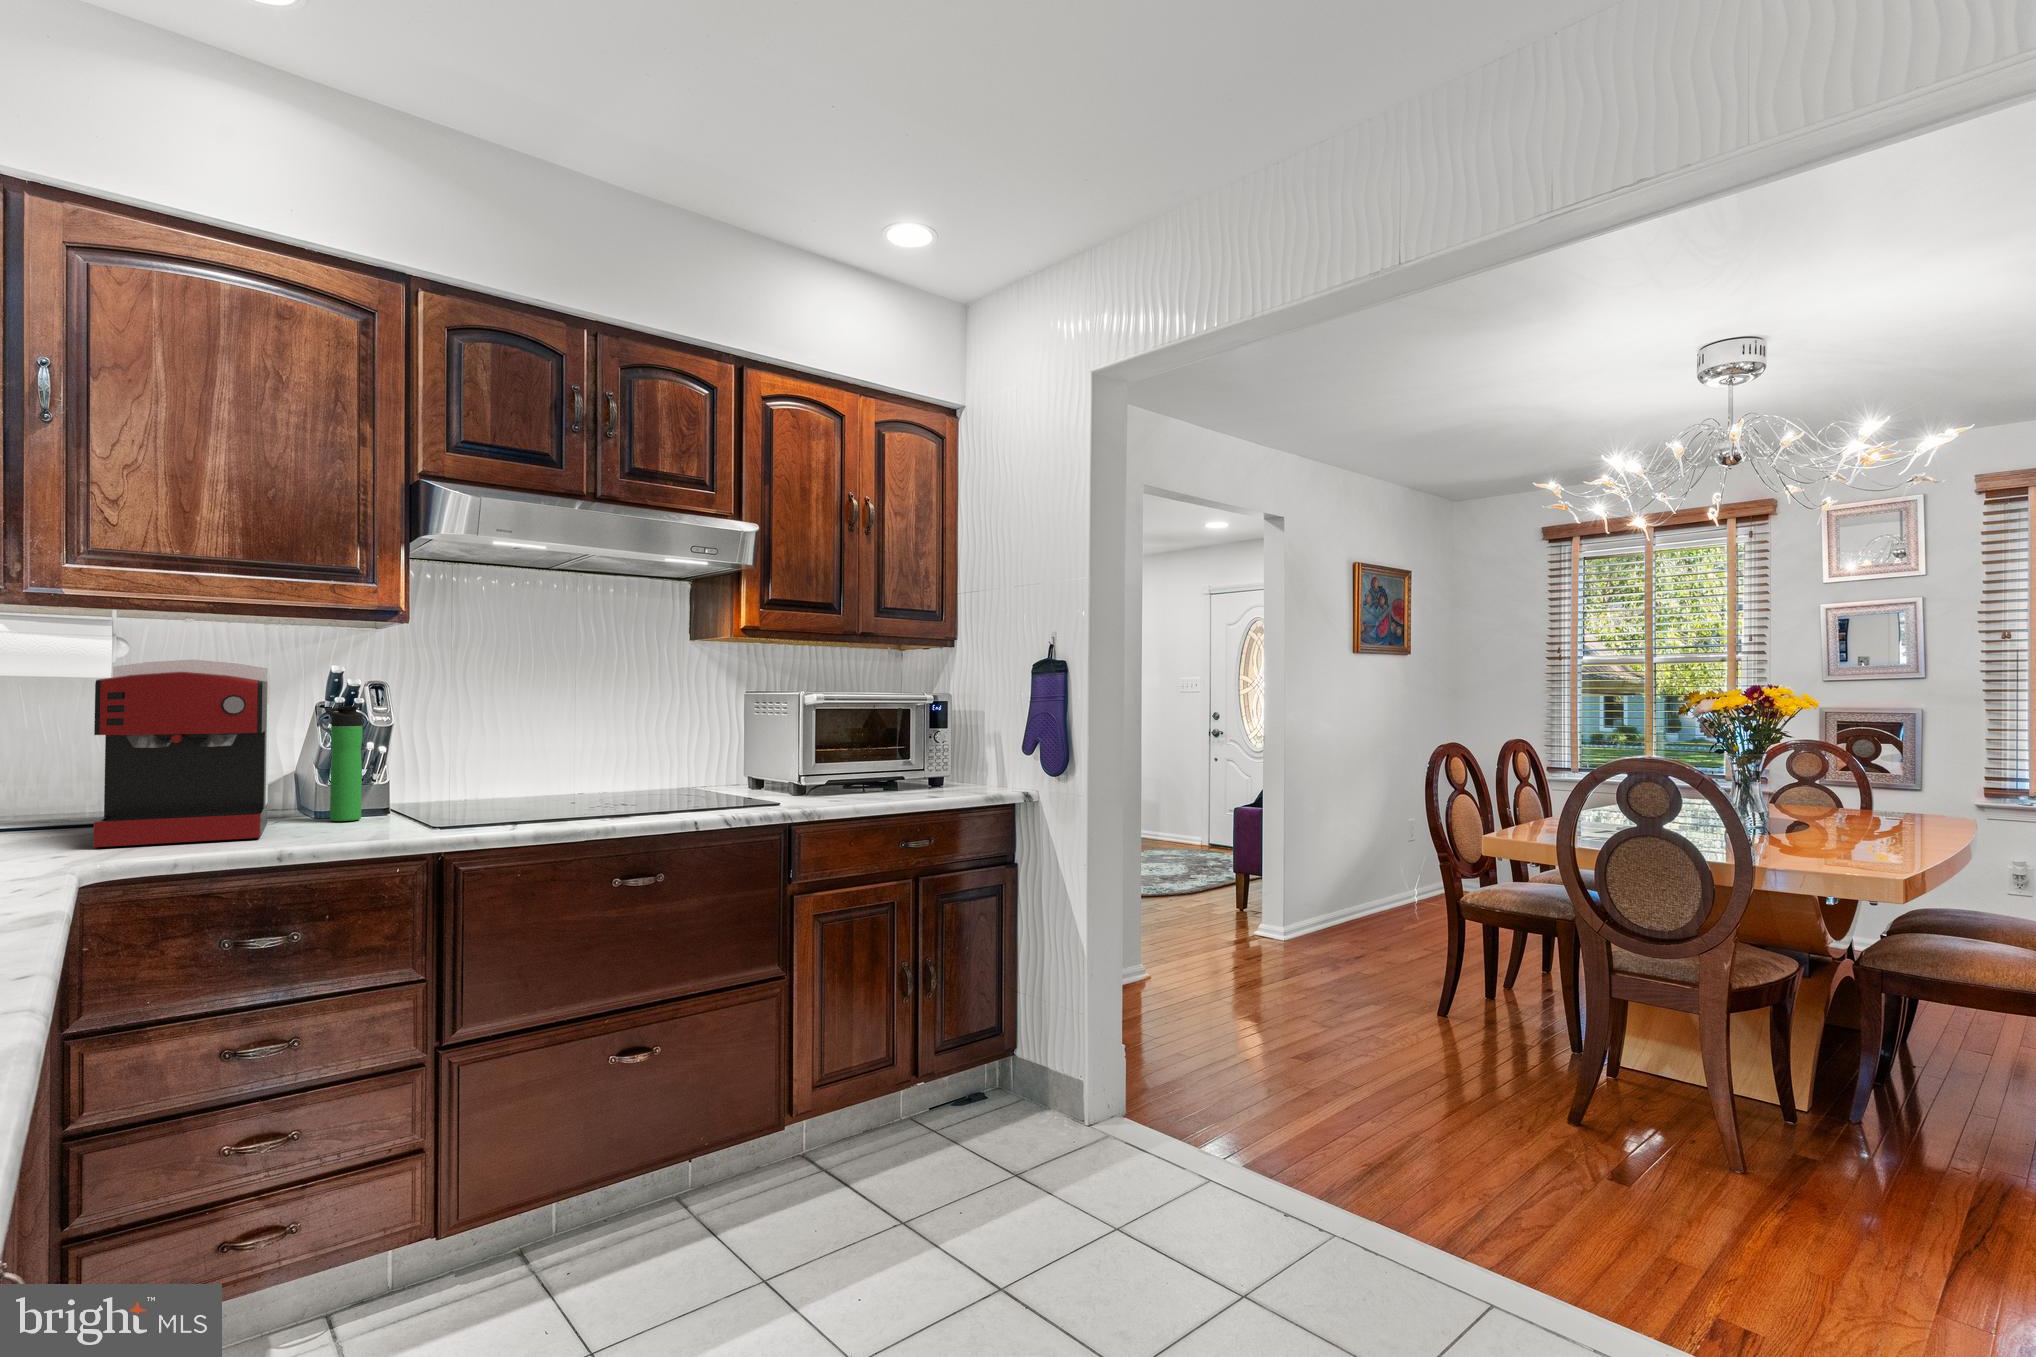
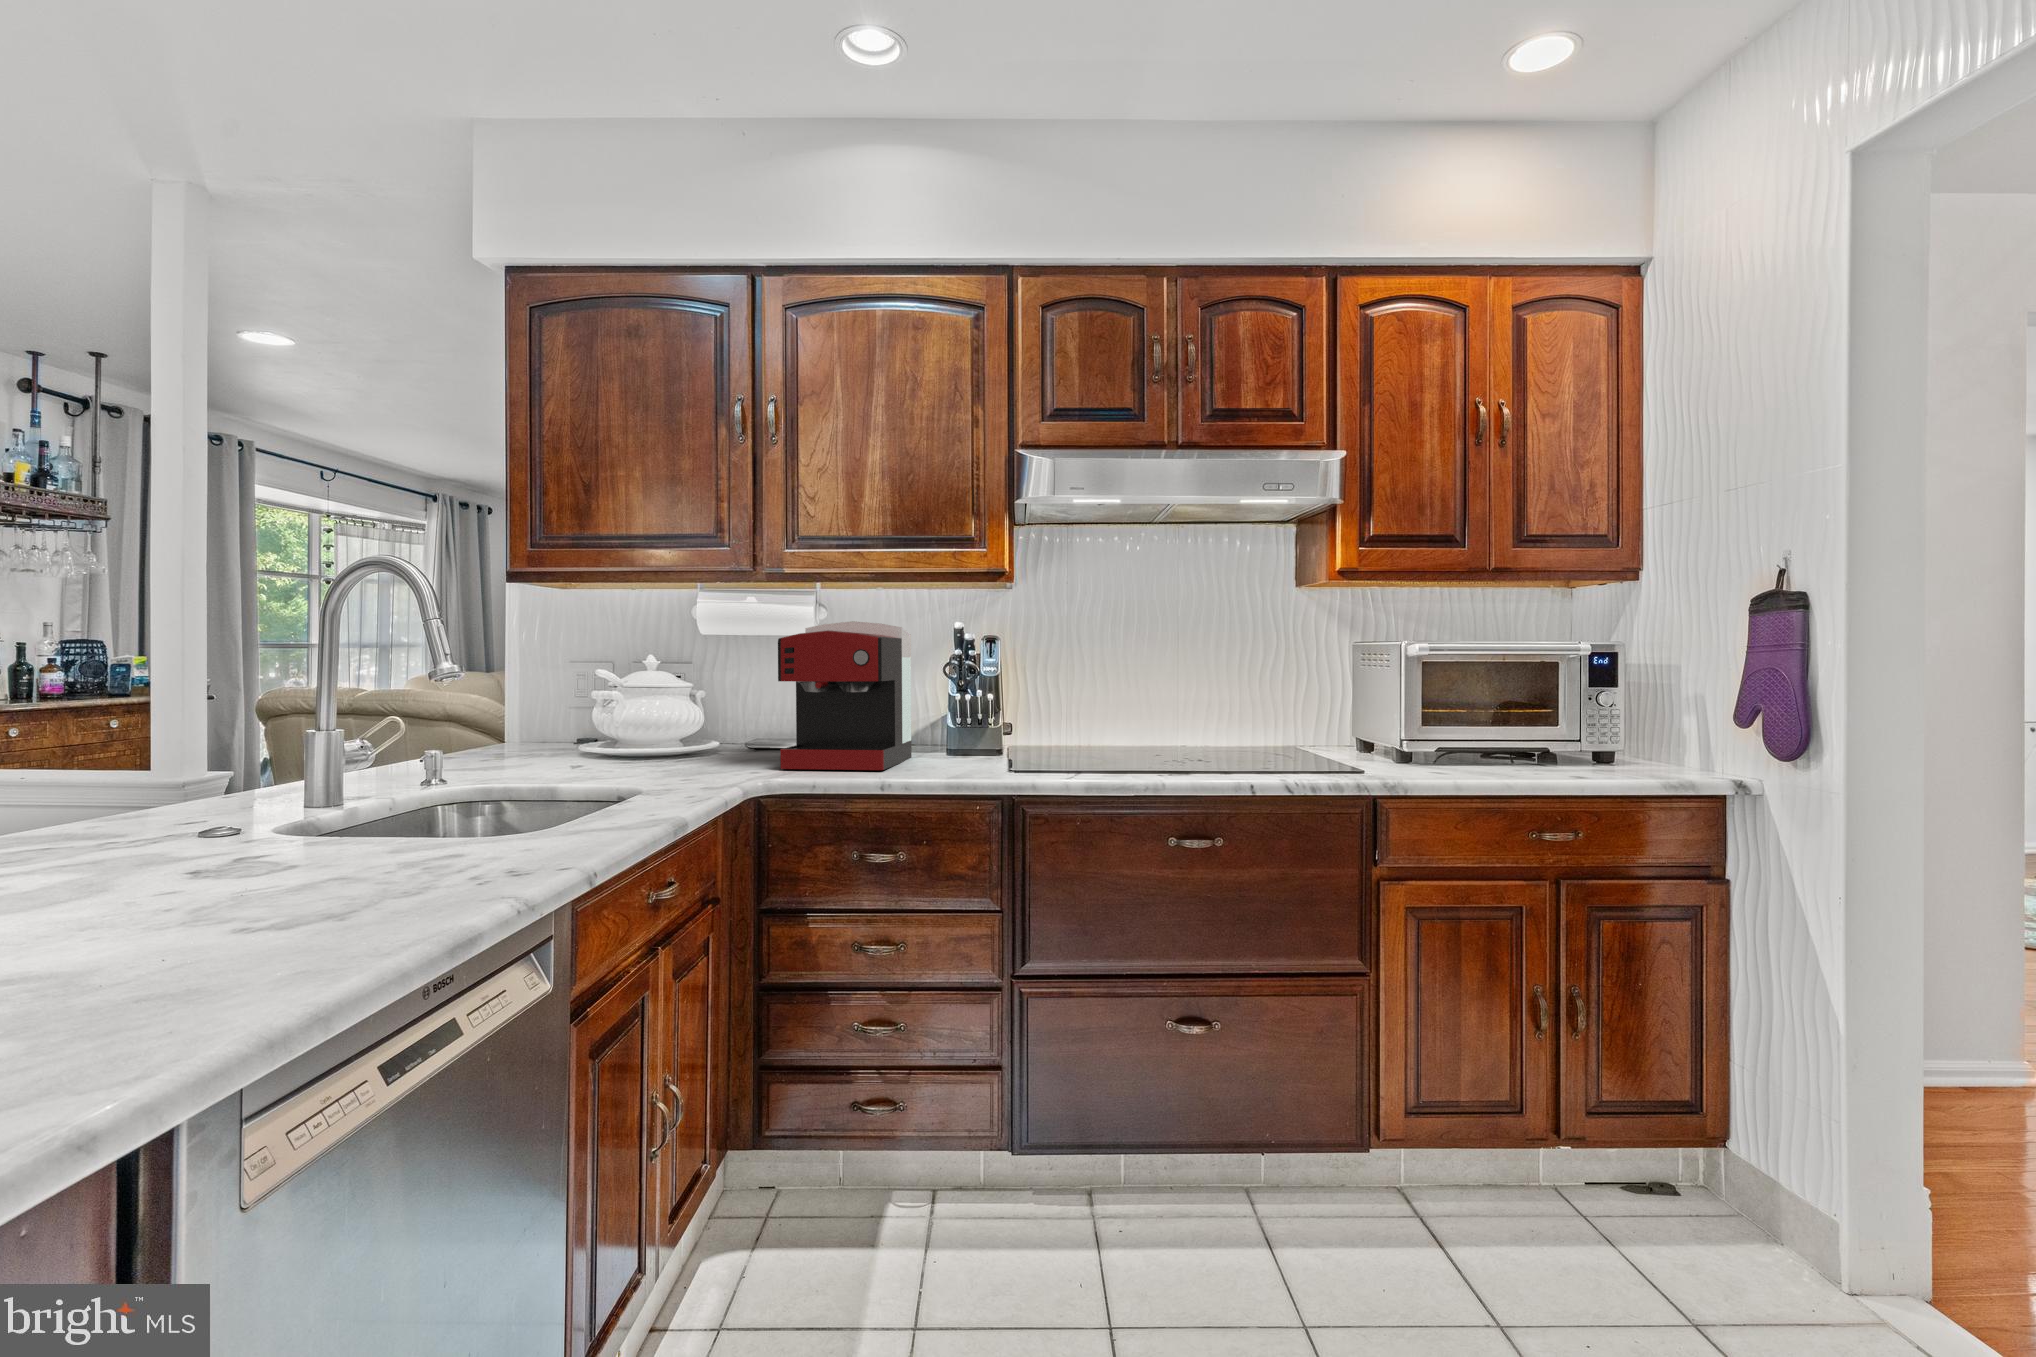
bottle: present [326,706,363,821] -> none [950,659,975,760]

